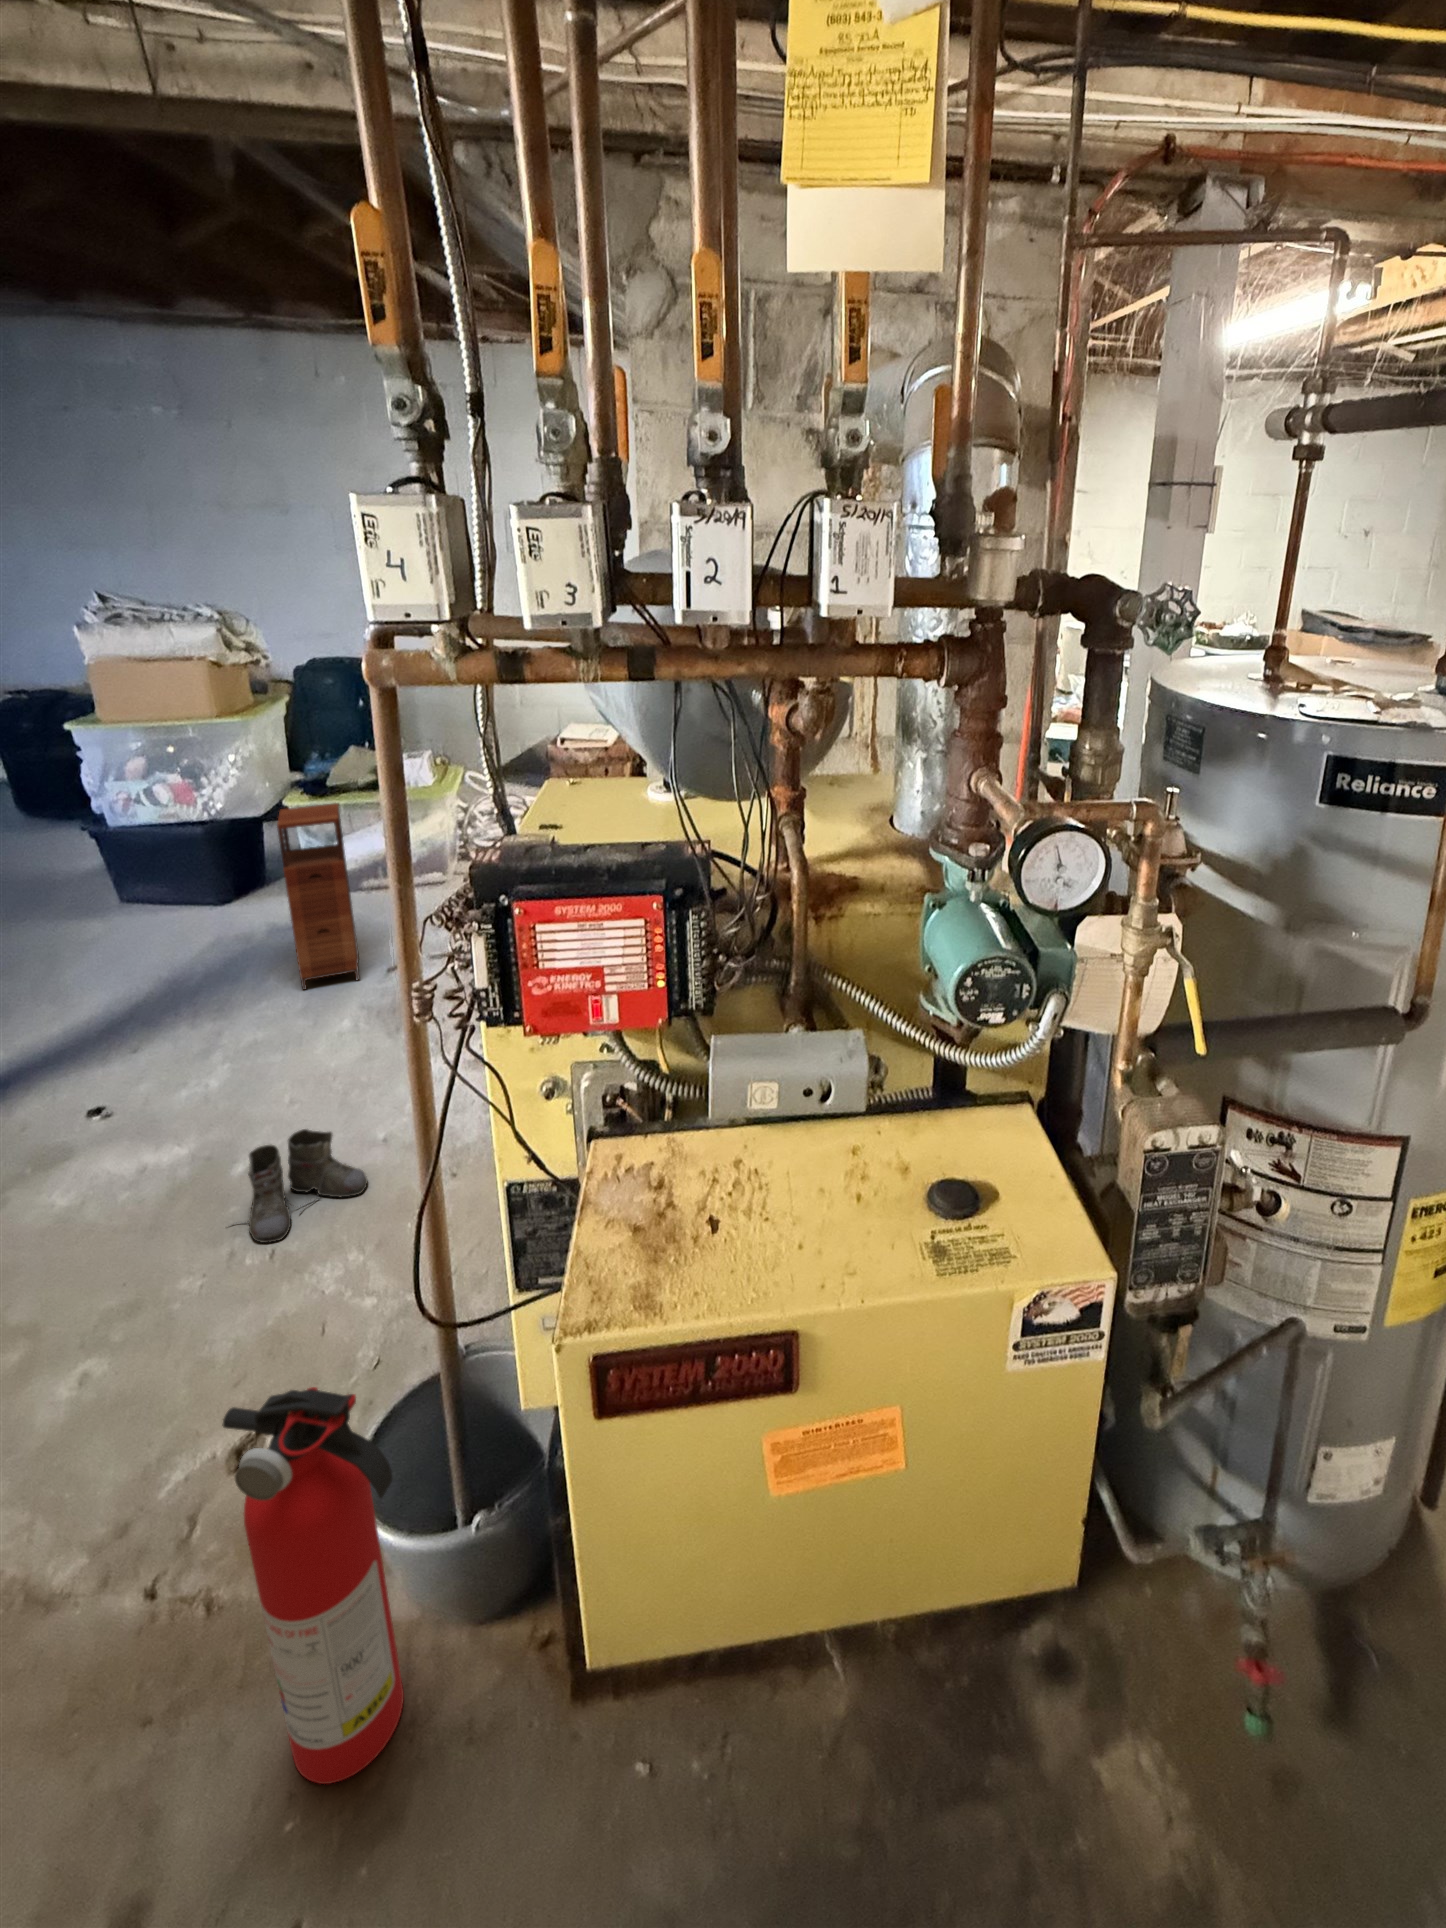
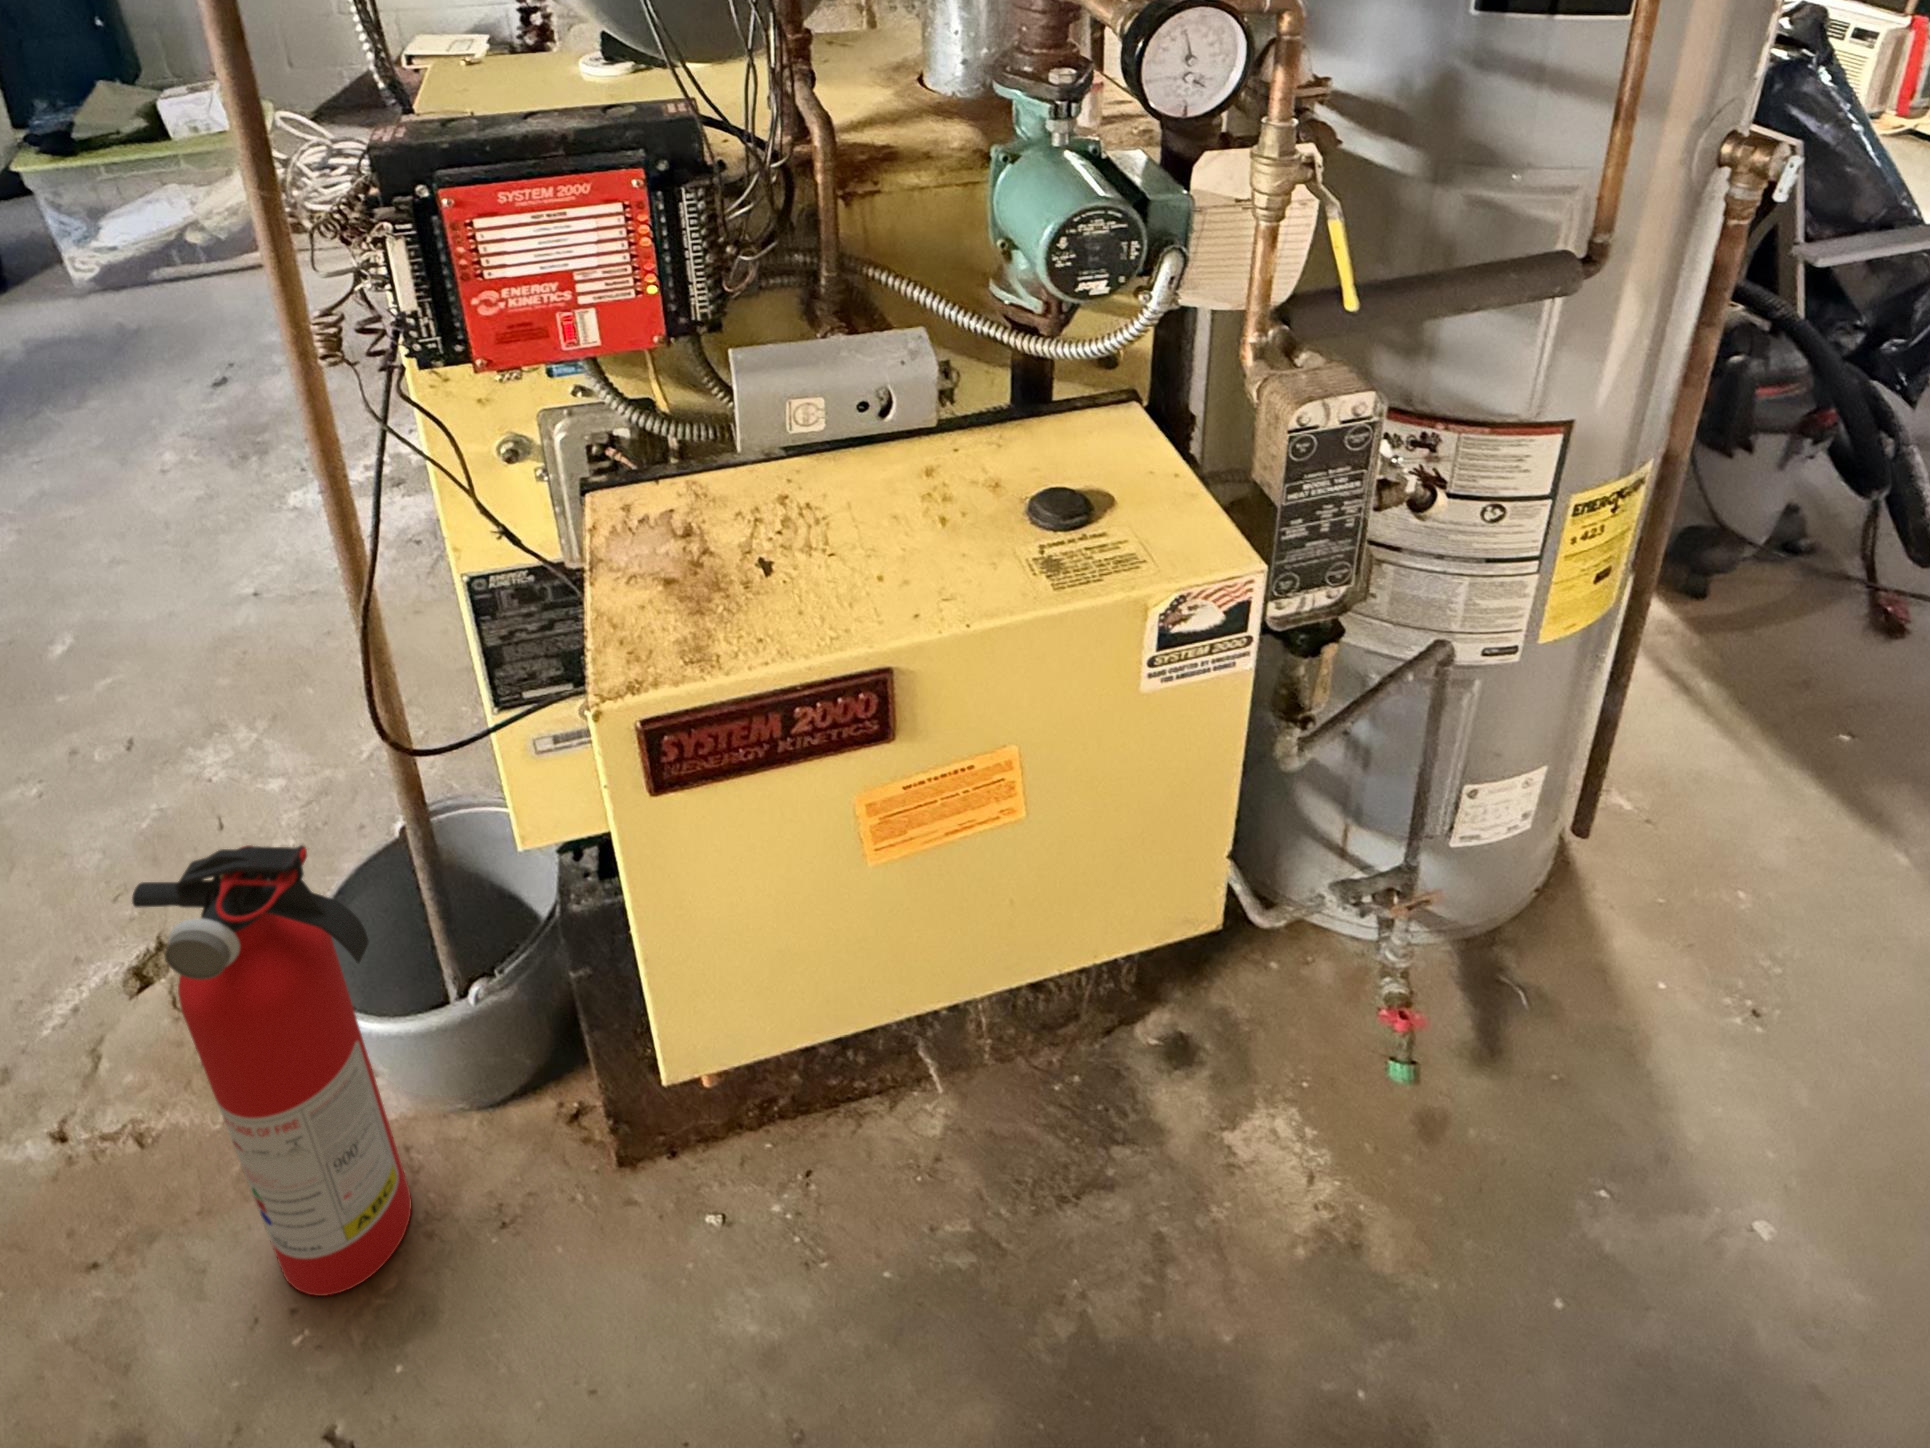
storage cabinet: present [277,803,359,990] -> none [12,152,171,416]
boots: present [248,1129,367,1243] -> none [49,582,239,729]

